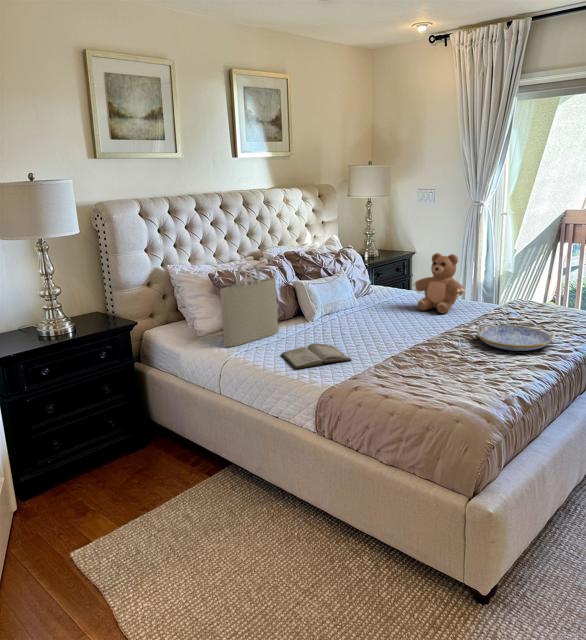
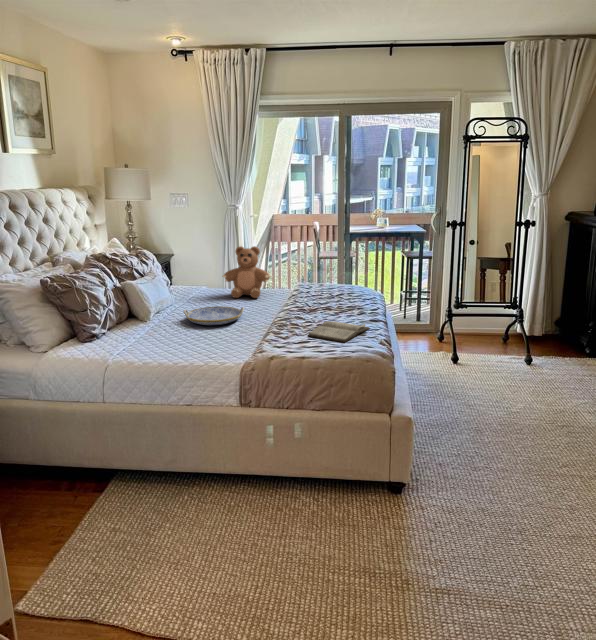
tote bag: present [220,264,278,347] -> none [85,265,128,354]
serving tray: present [476,325,555,351] -> present [184,306,244,325]
diary: present [281,343,351,369] -> present [308,321,370,342]

